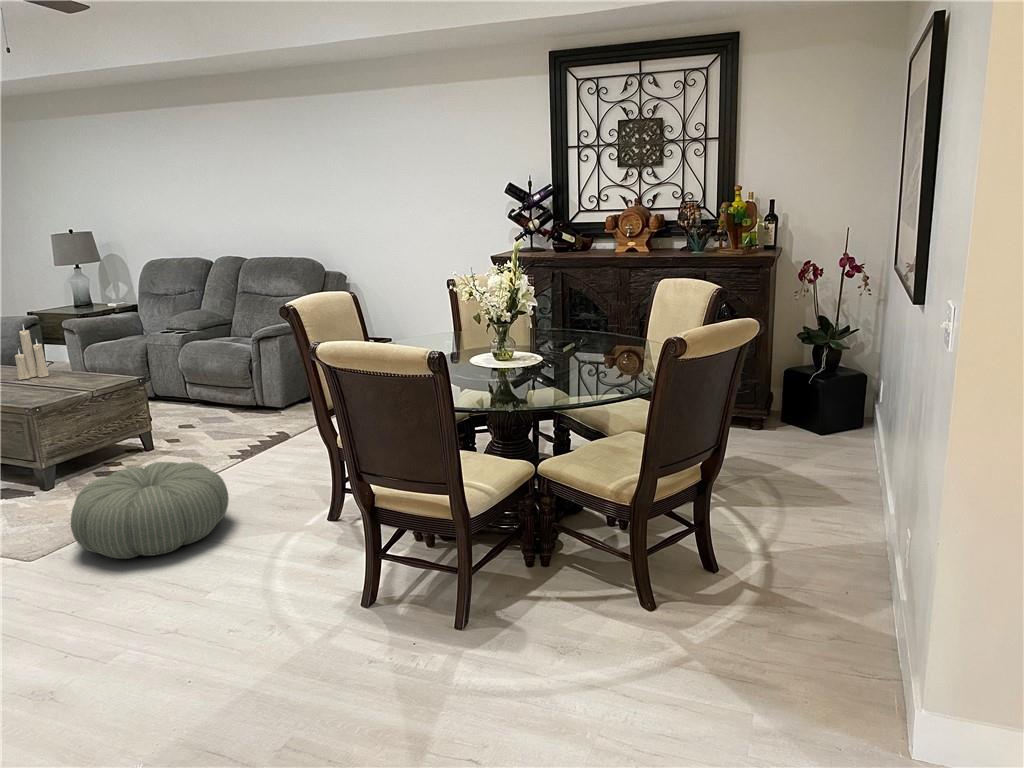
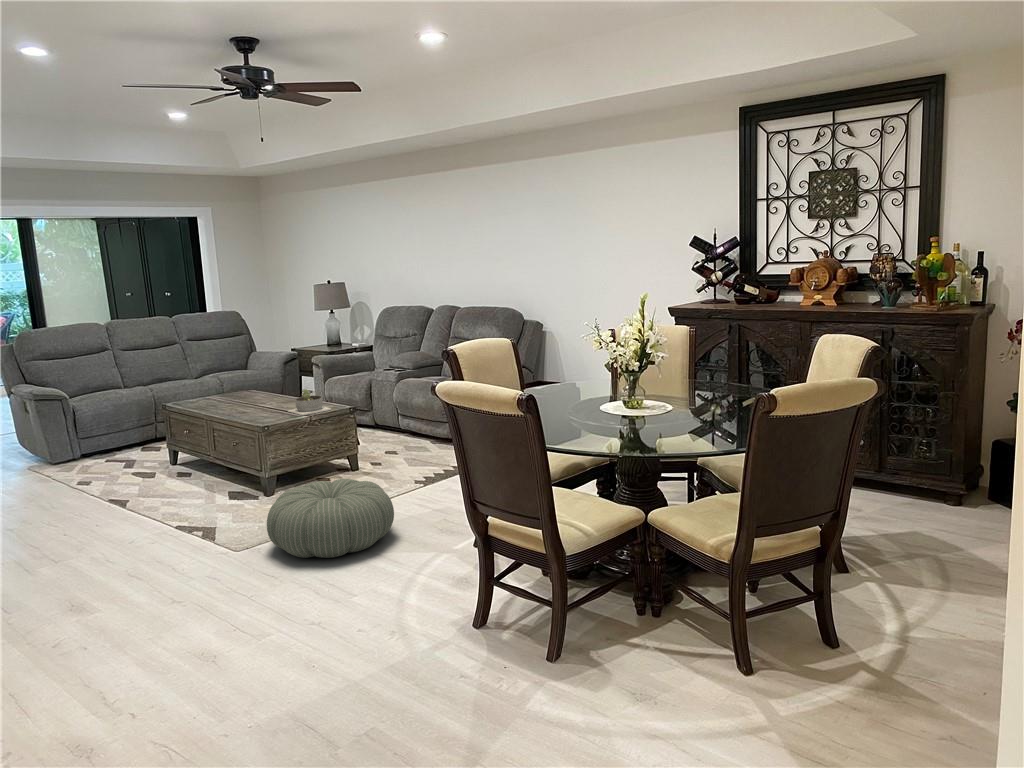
candle: present [15,326,49,380] -> none [264,355,288,402]
succulent planter: none [57,360,115,392] -> present [288,389,331,415]

